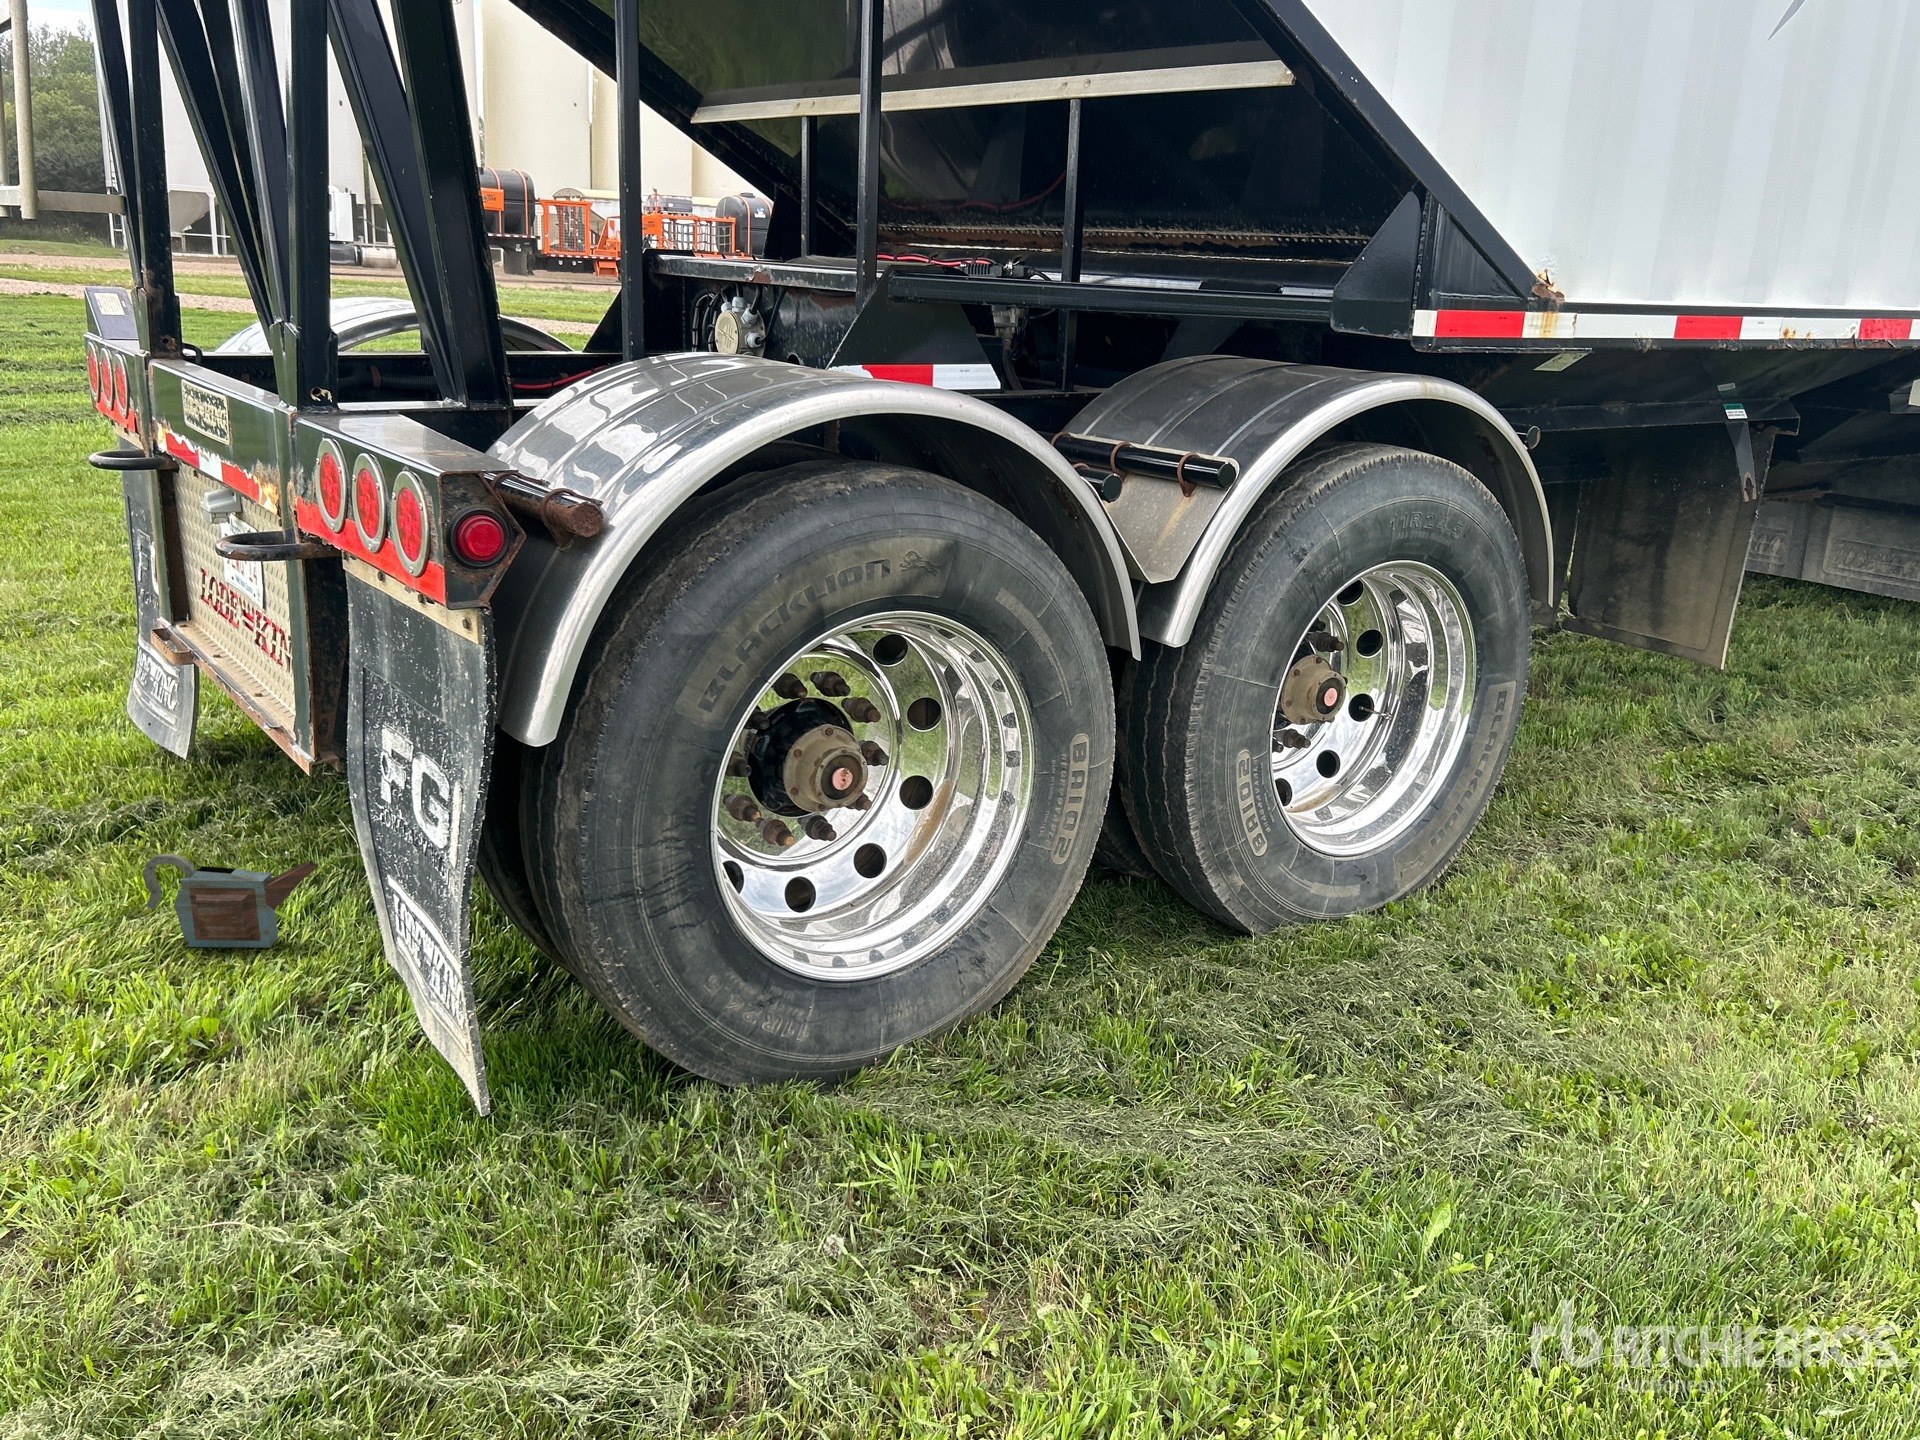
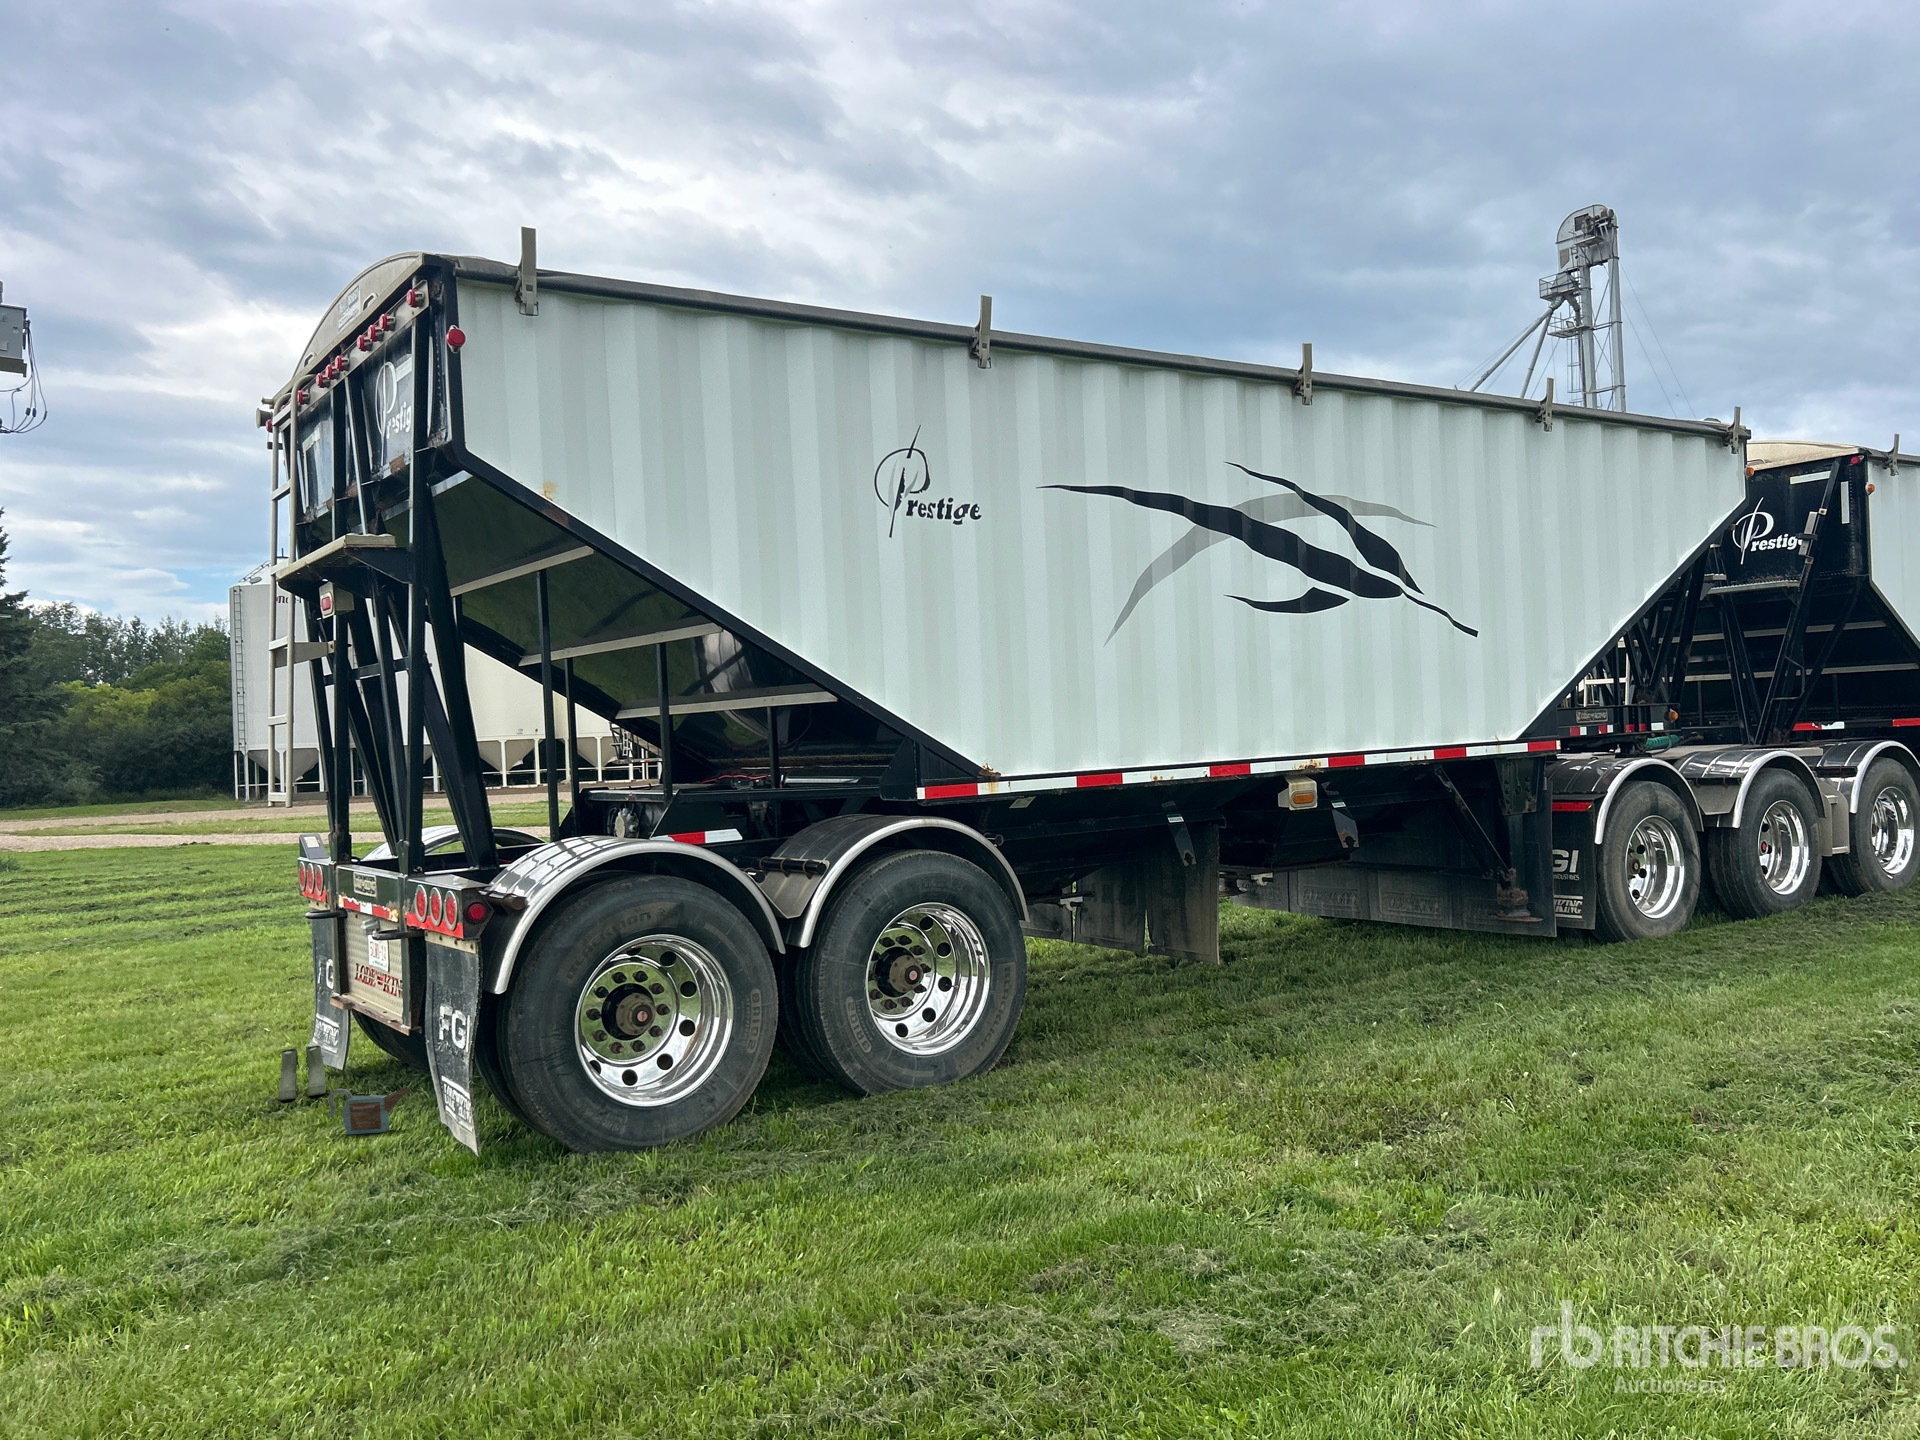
boots: none [63,714,160,822] -> present [279,1046,326,1100]

